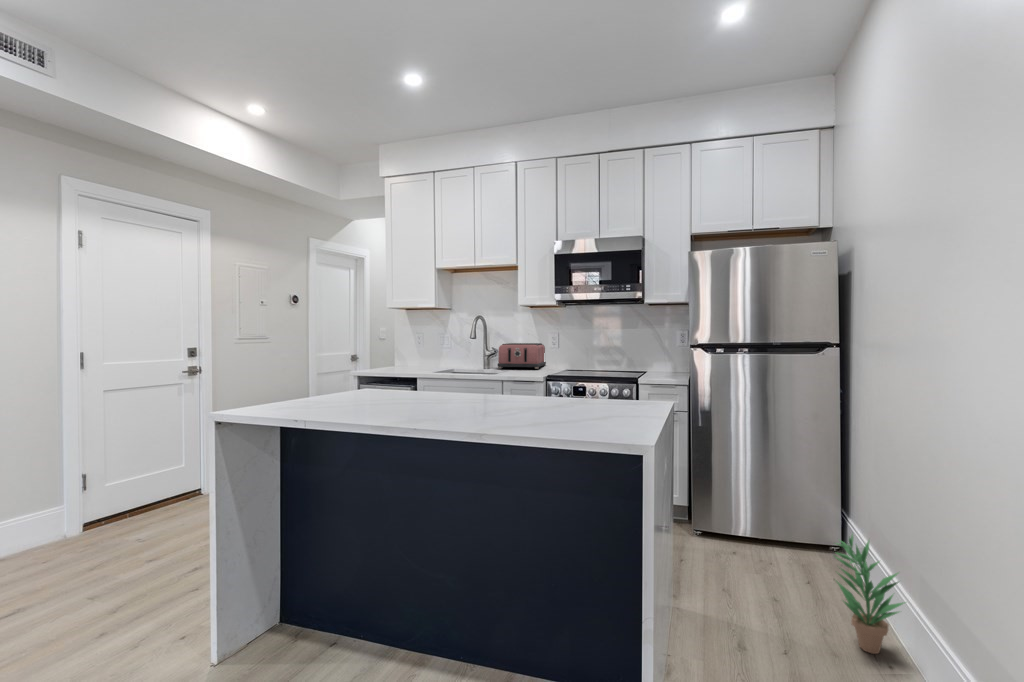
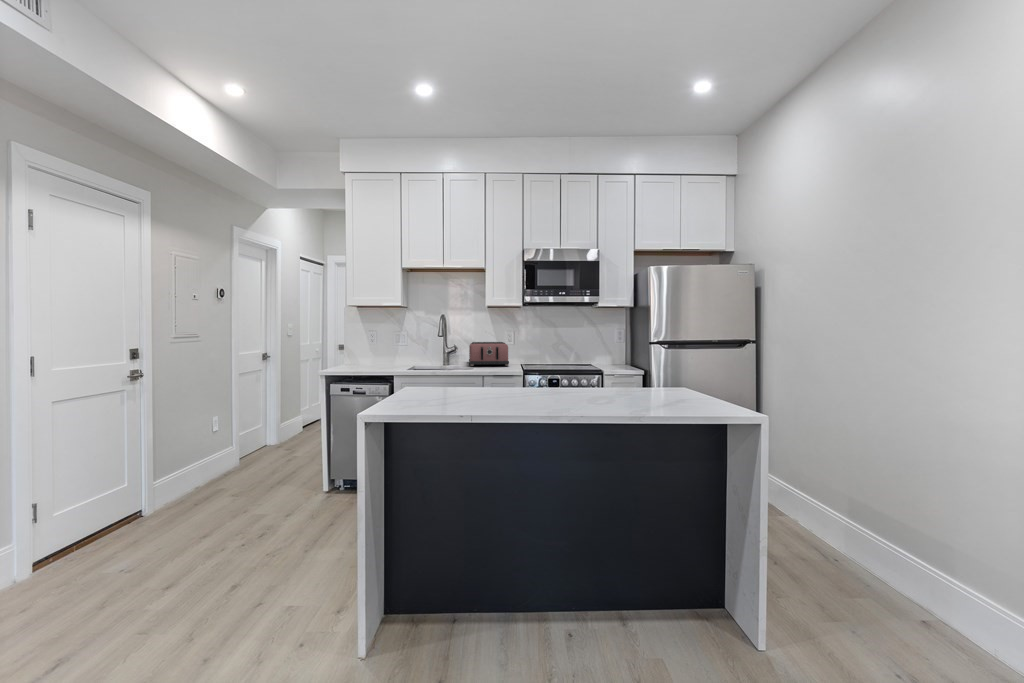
potted plant: present [836,535,904,654] -> none [797,477,848,558]

